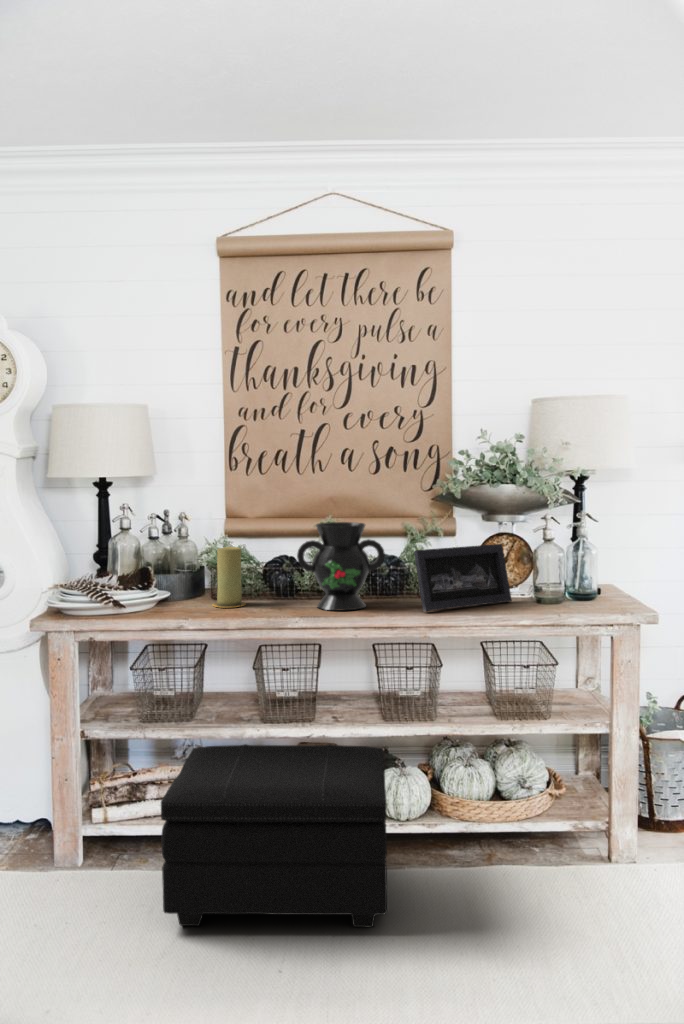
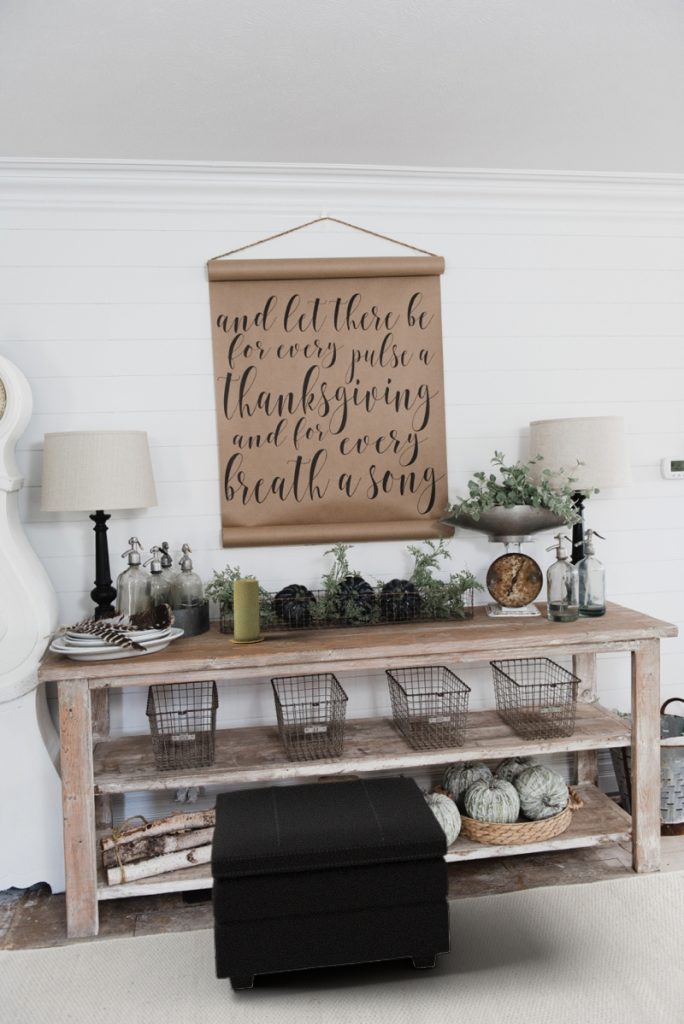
decorative vase: present [297,522,385,610] -> none [318,549,406,640]
picture frame: present [414,544,512,611] -> none [438,564,528,636]

